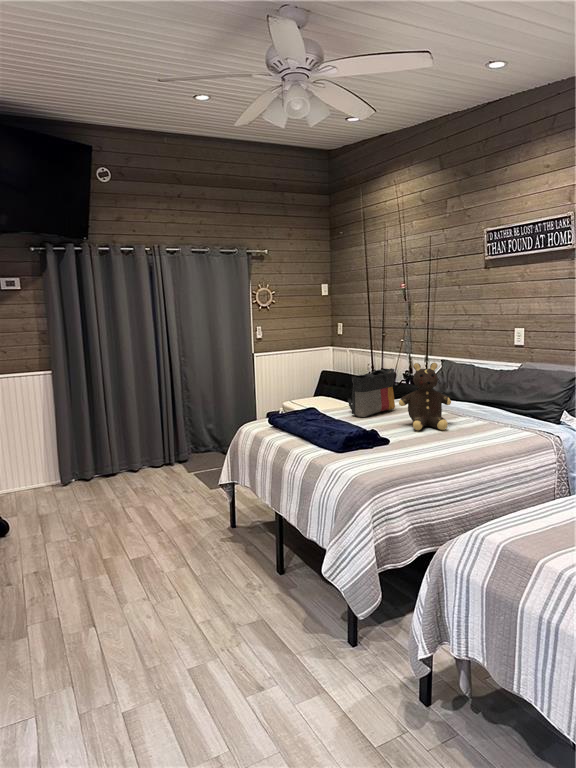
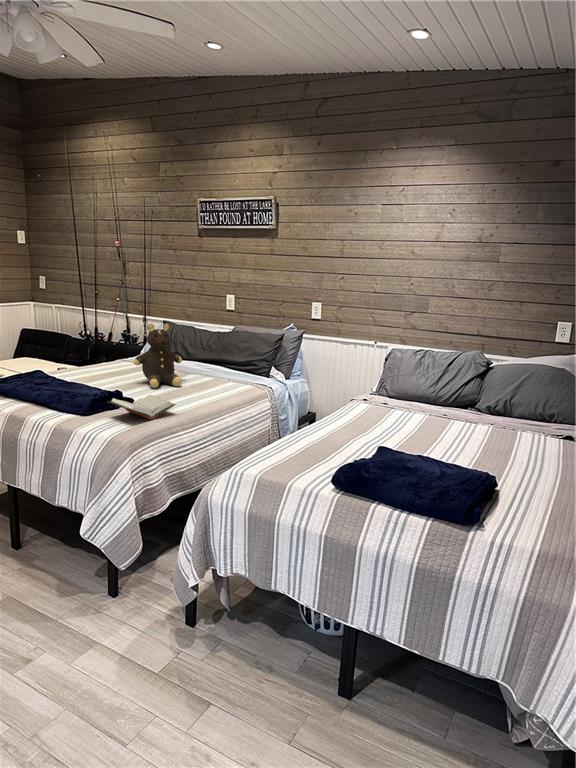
tote bag: present [348,368,395,417] -> none [75,329,124,377]
book: none [359,437,429,464] -> present [107,395,175,420]

